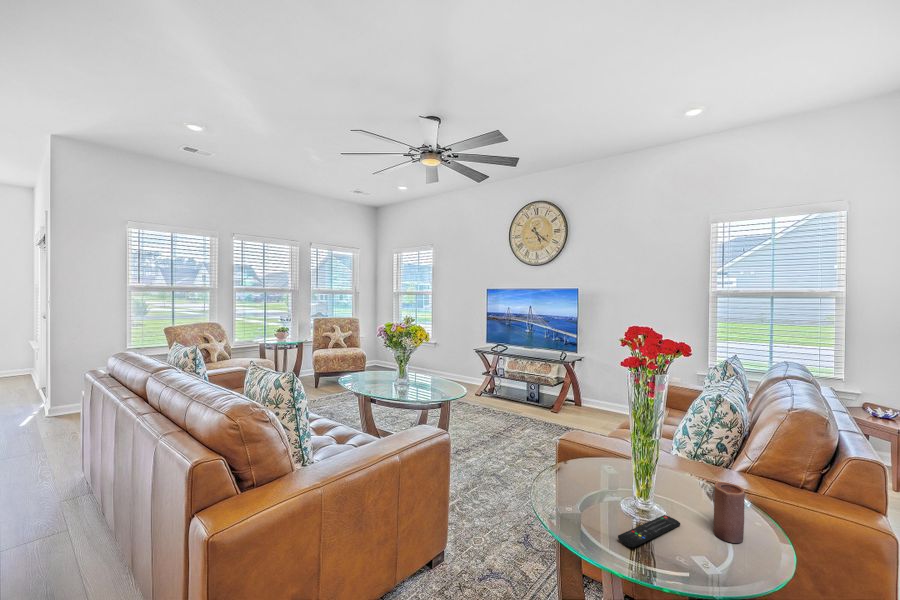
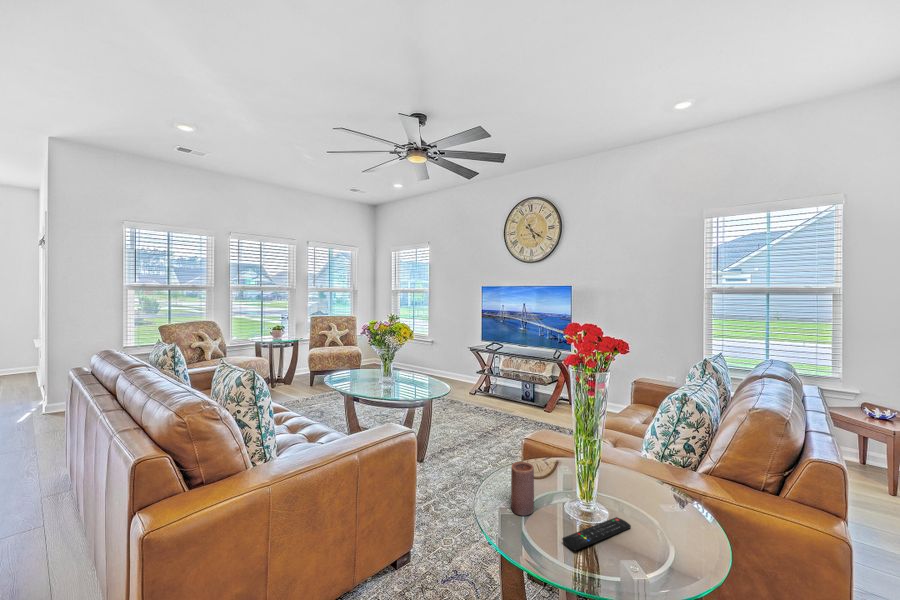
candle: present [714,482,745,543] -> present [511,462,534,516]

